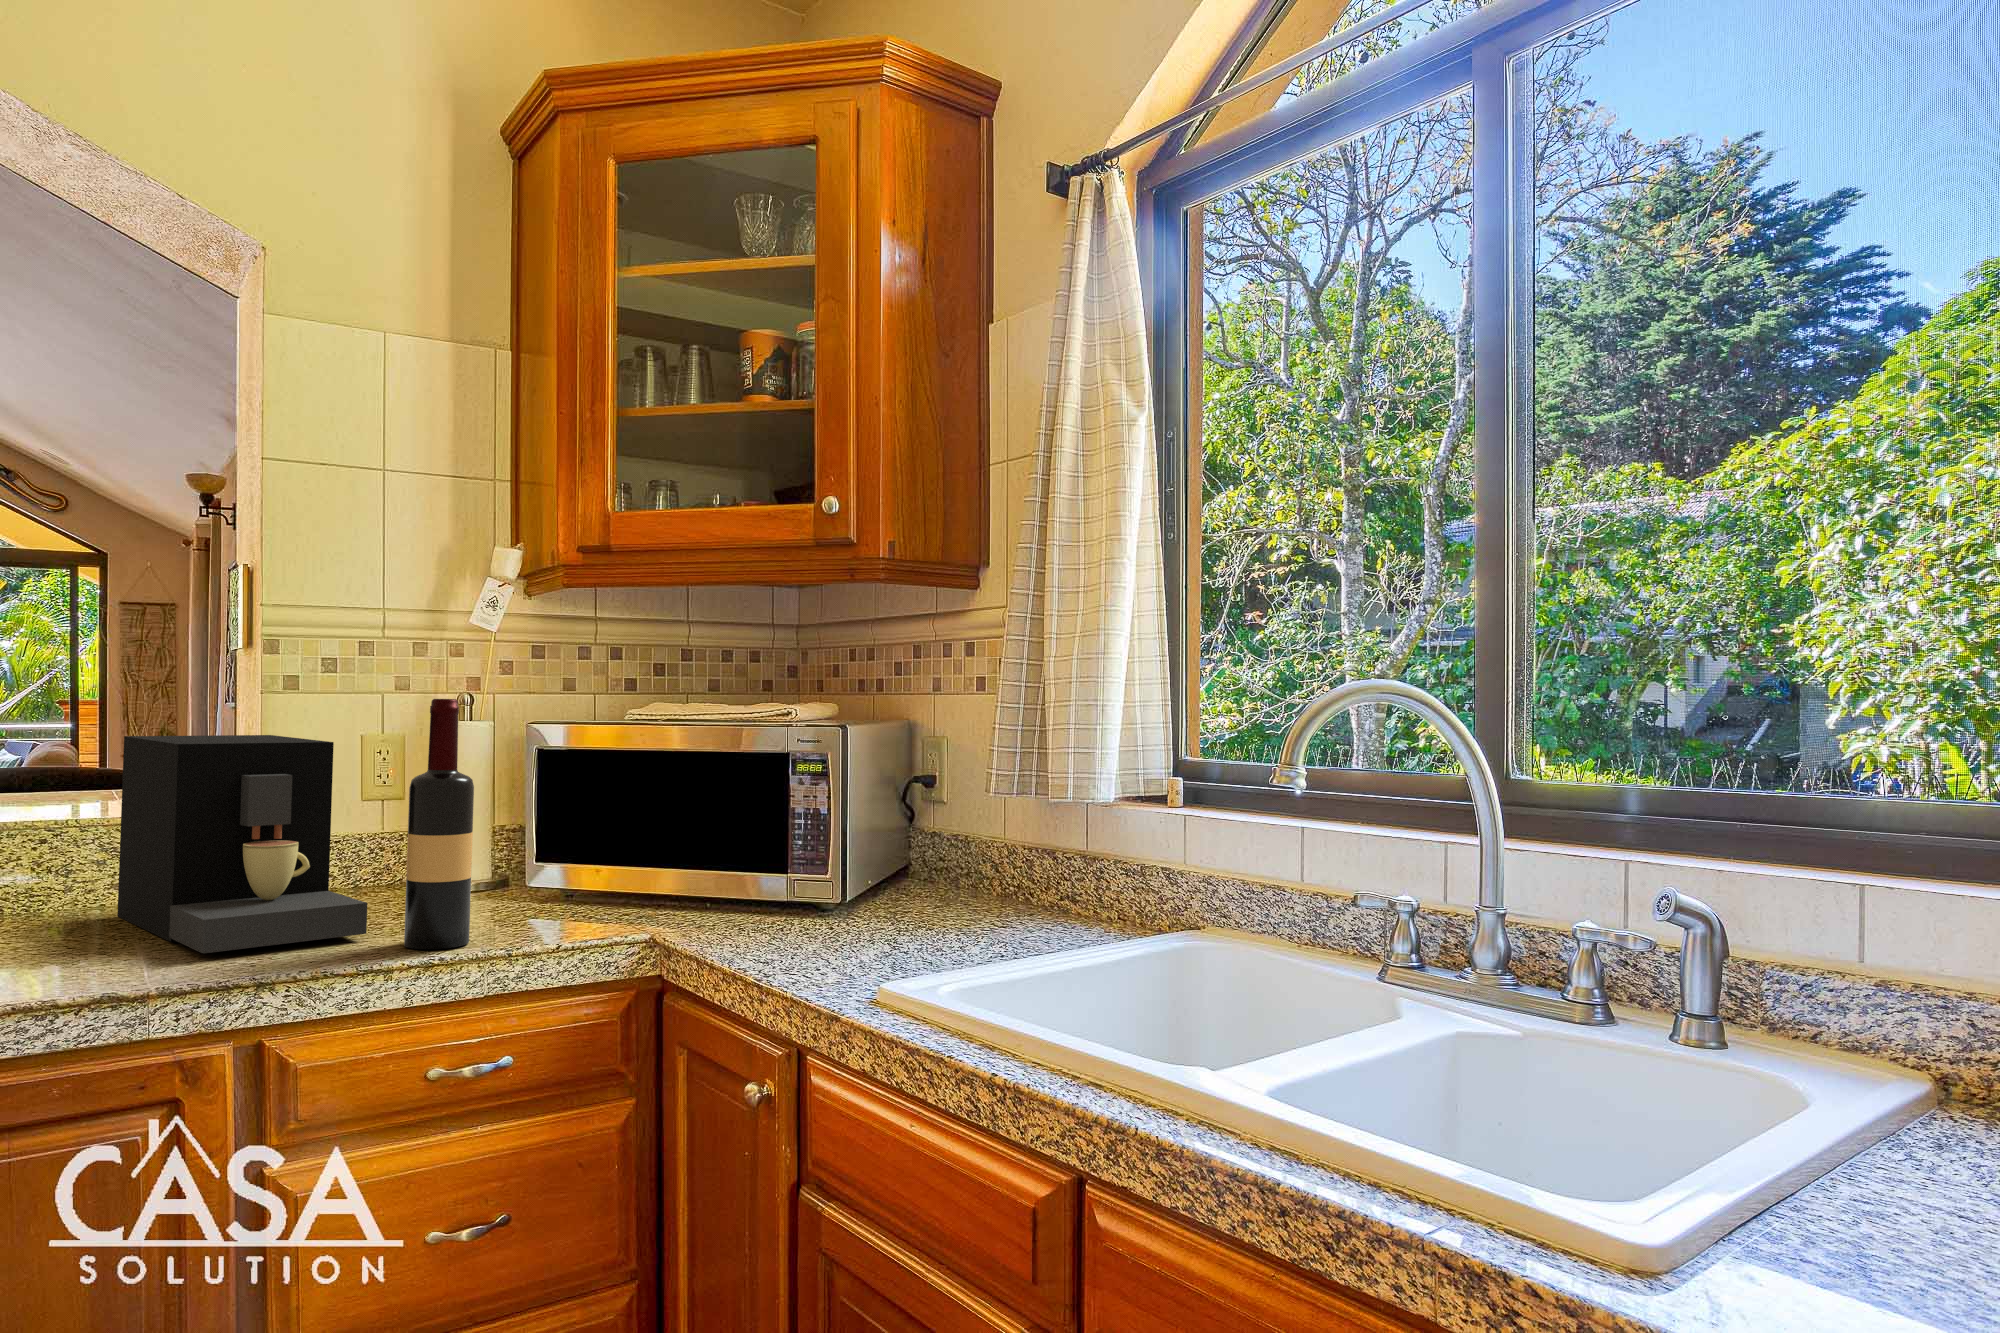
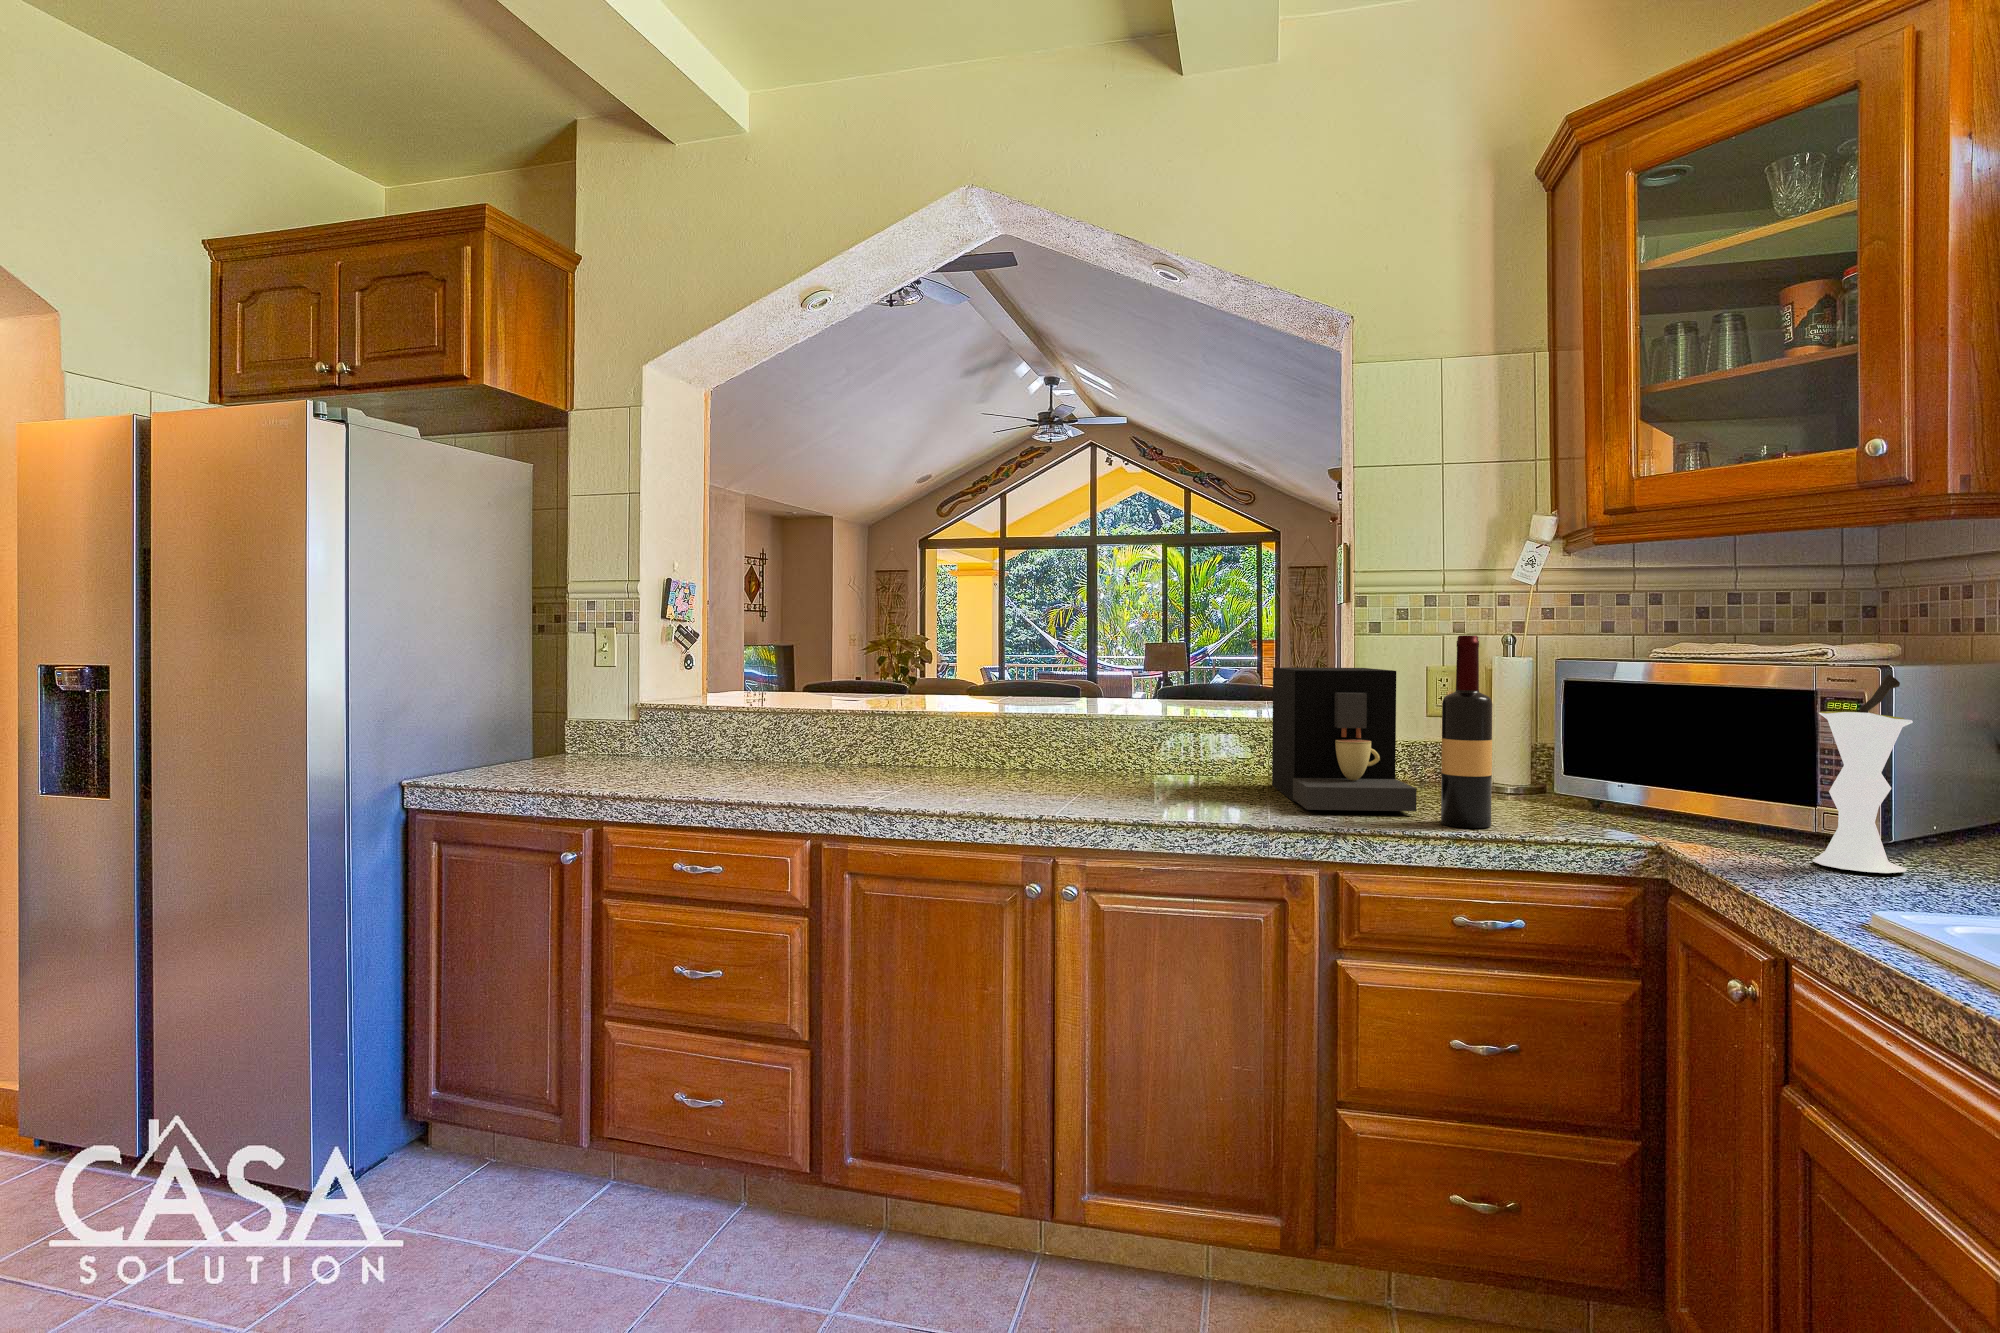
vase: none [798,746,877,942] -> present [1813,675,1913,873]

